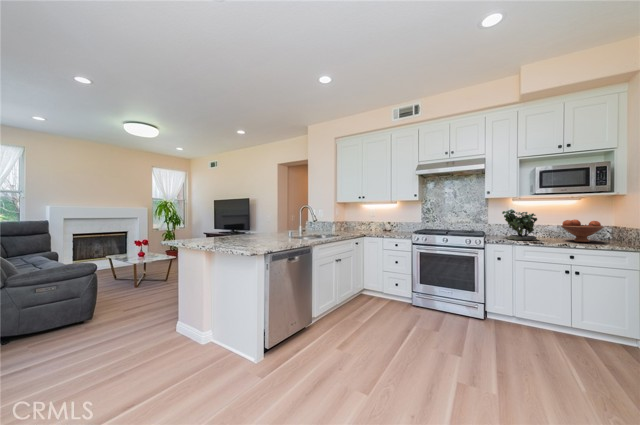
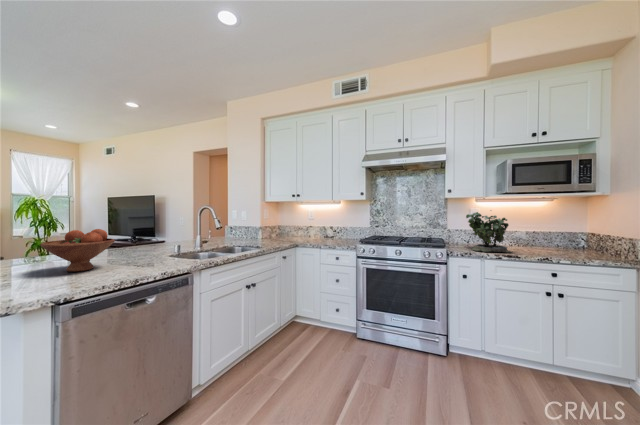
fruit bowl: present [561,220,603,242] -> present [40,229,115,272]

